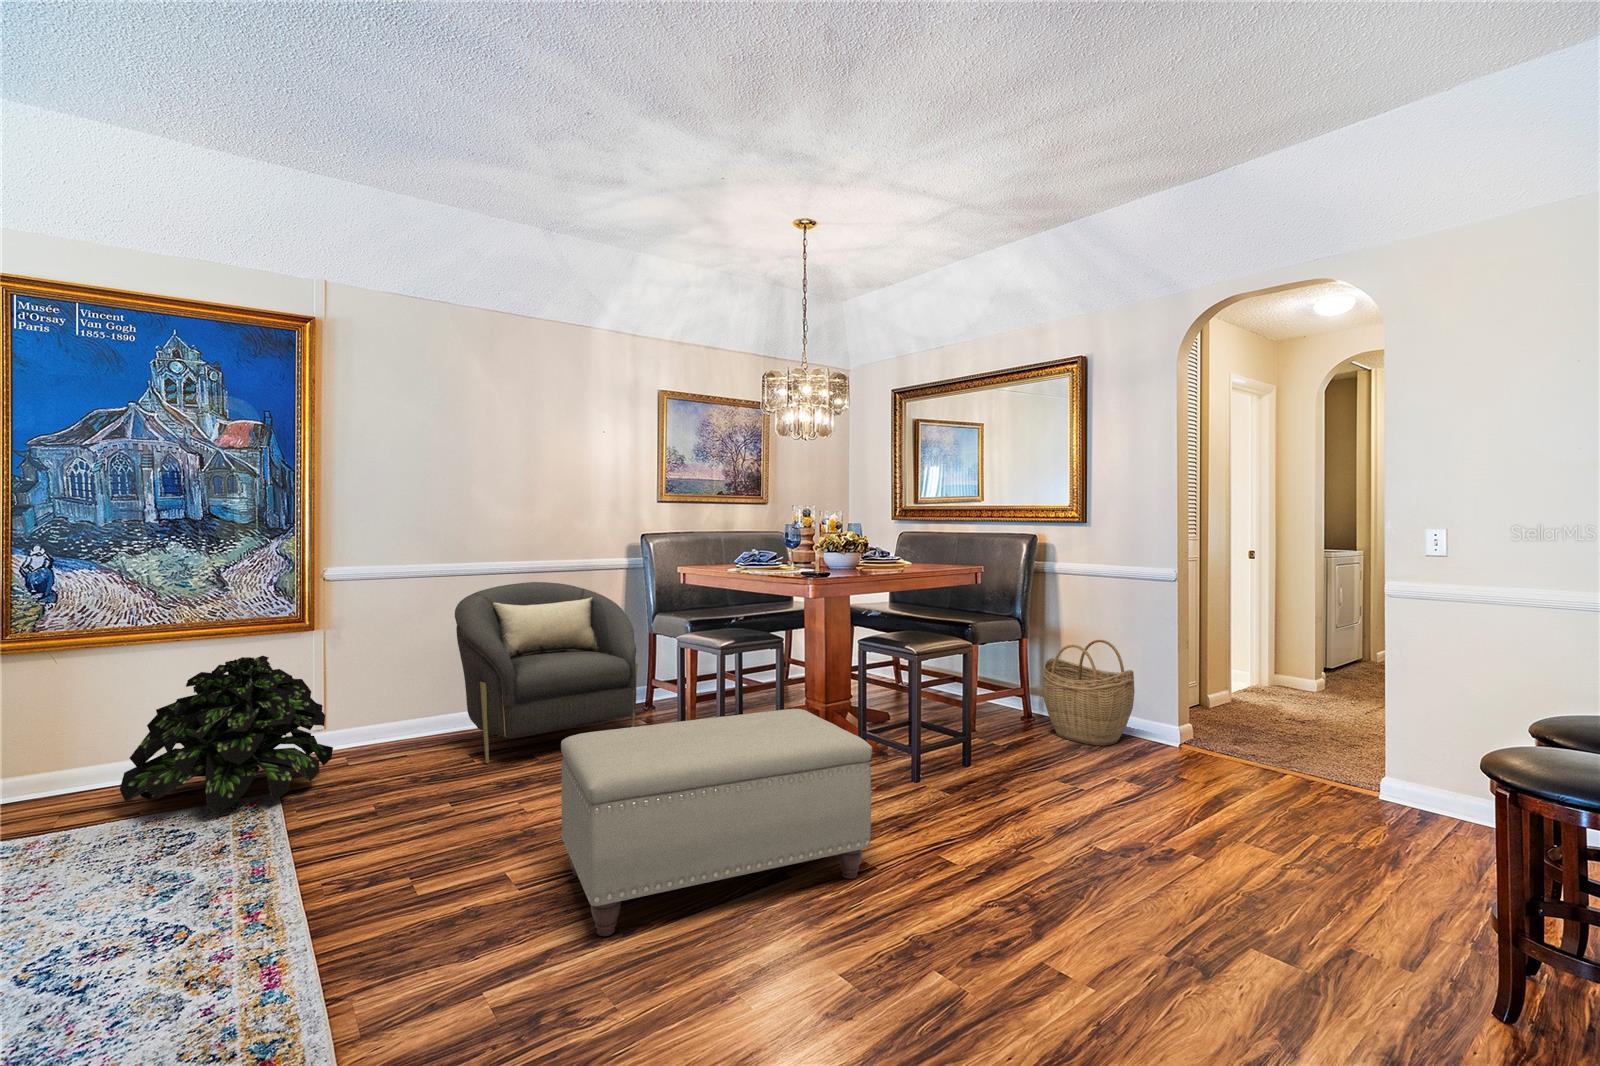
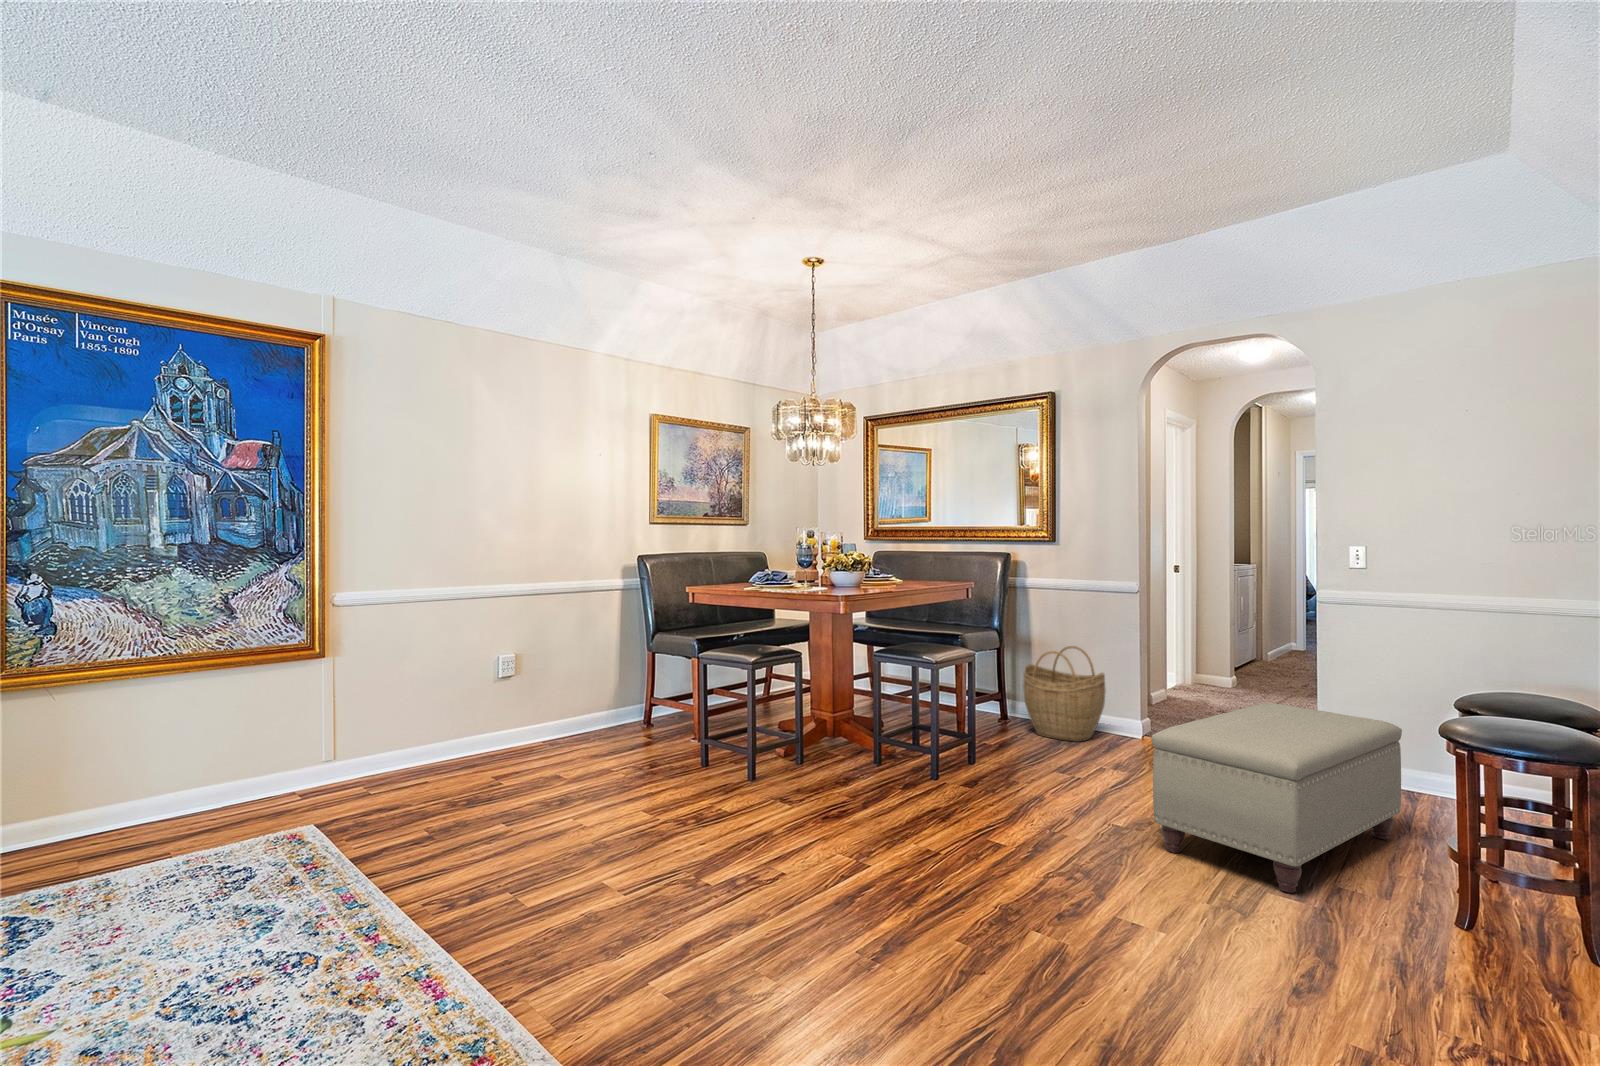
armchair: present [455,582,638,763] -> none [468,603,651,786]
potted plant: present [120,656,333,813] -> none [148,684,361,848]
ottoman: present [561,709,872,936] -> present [1151,703,1402,893]

